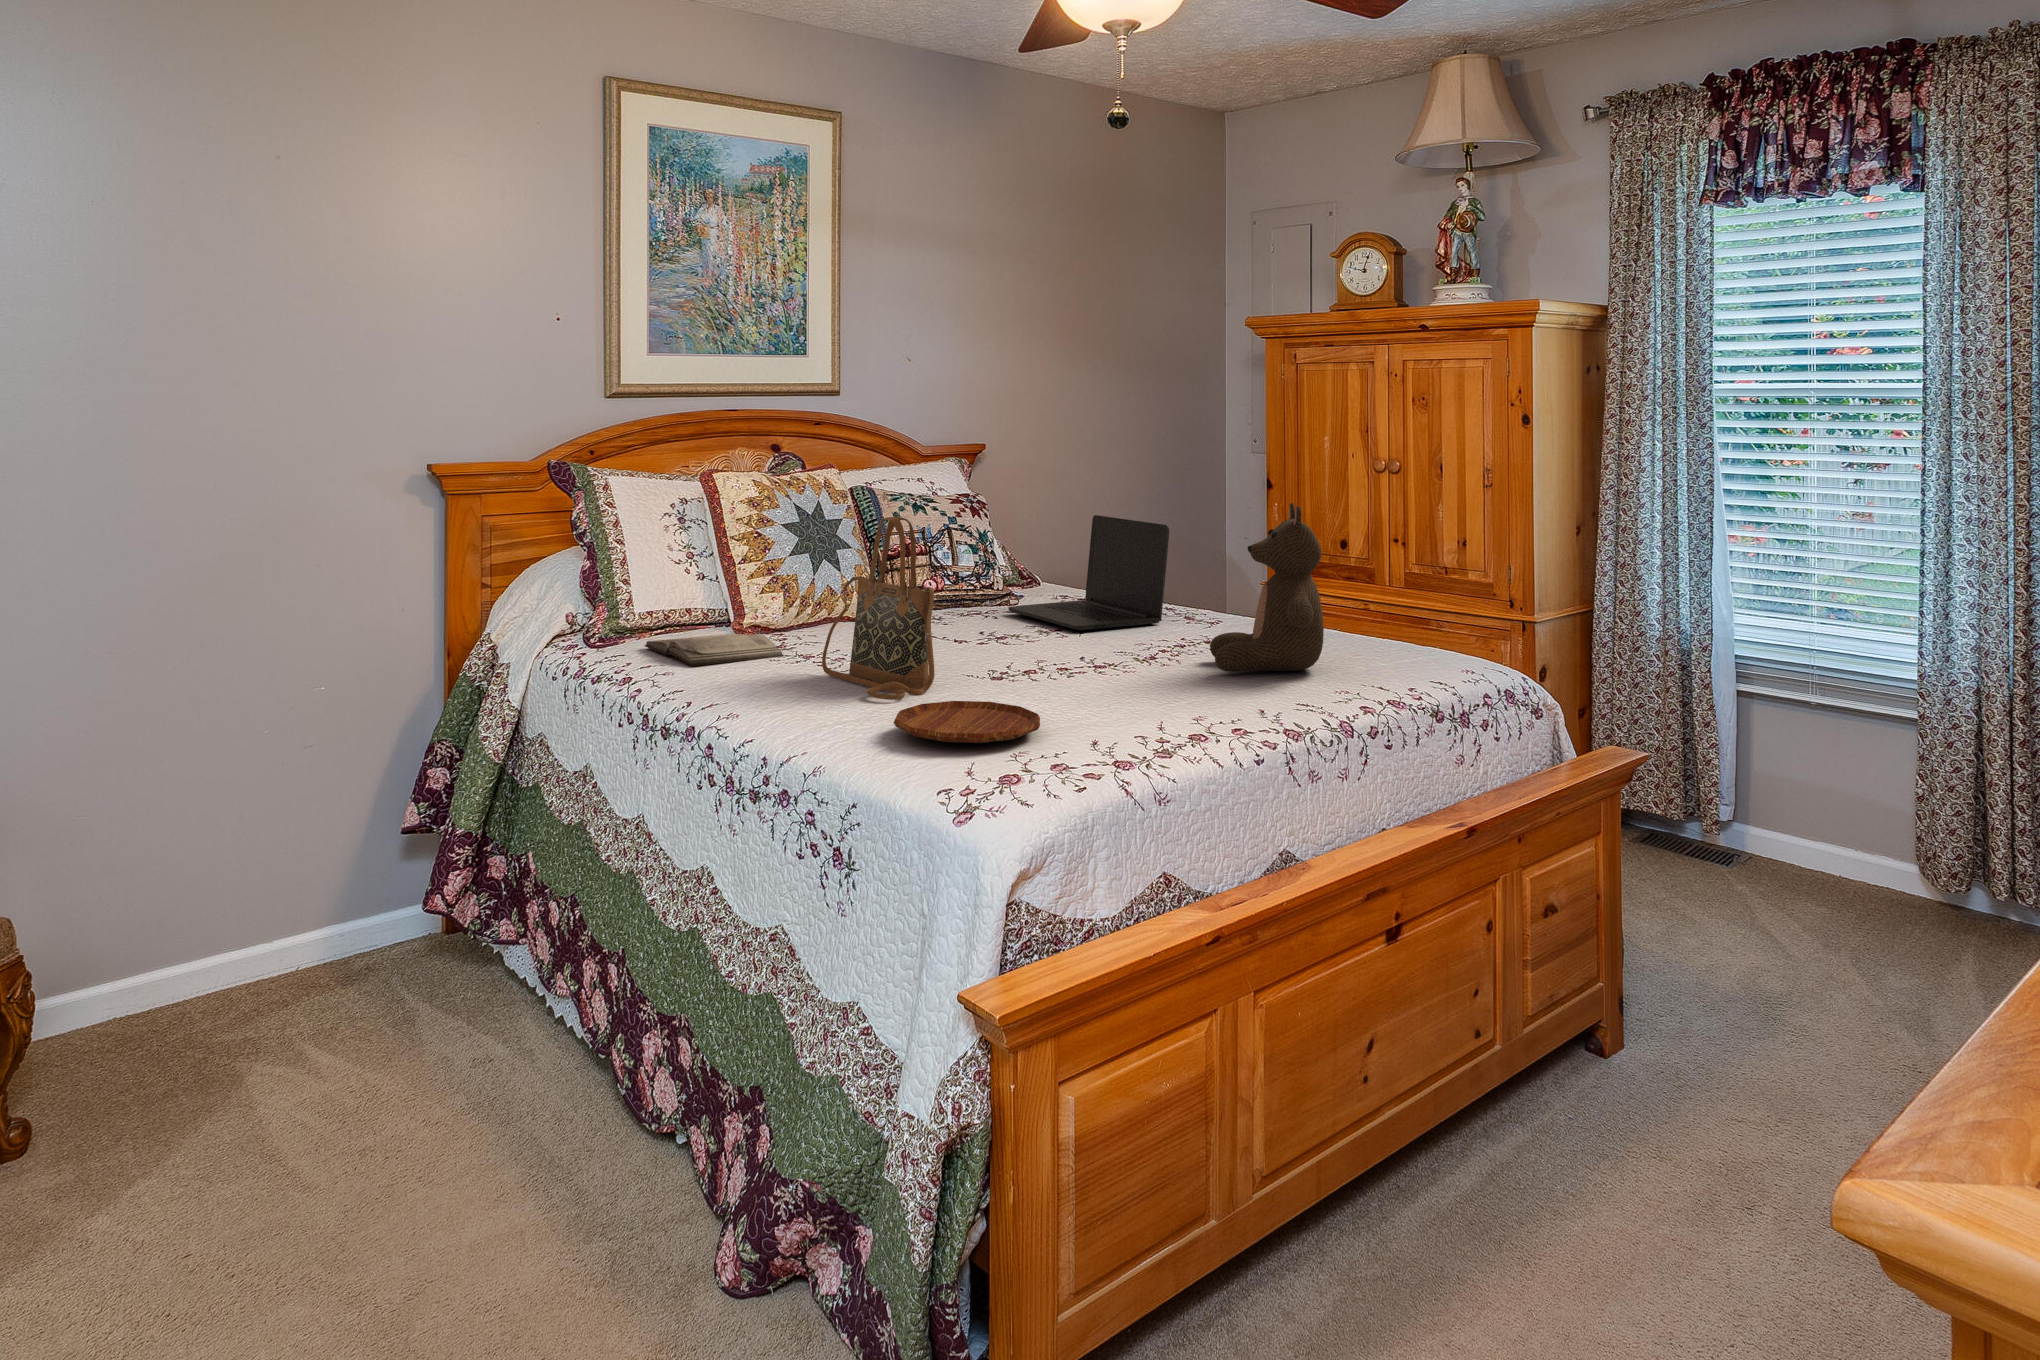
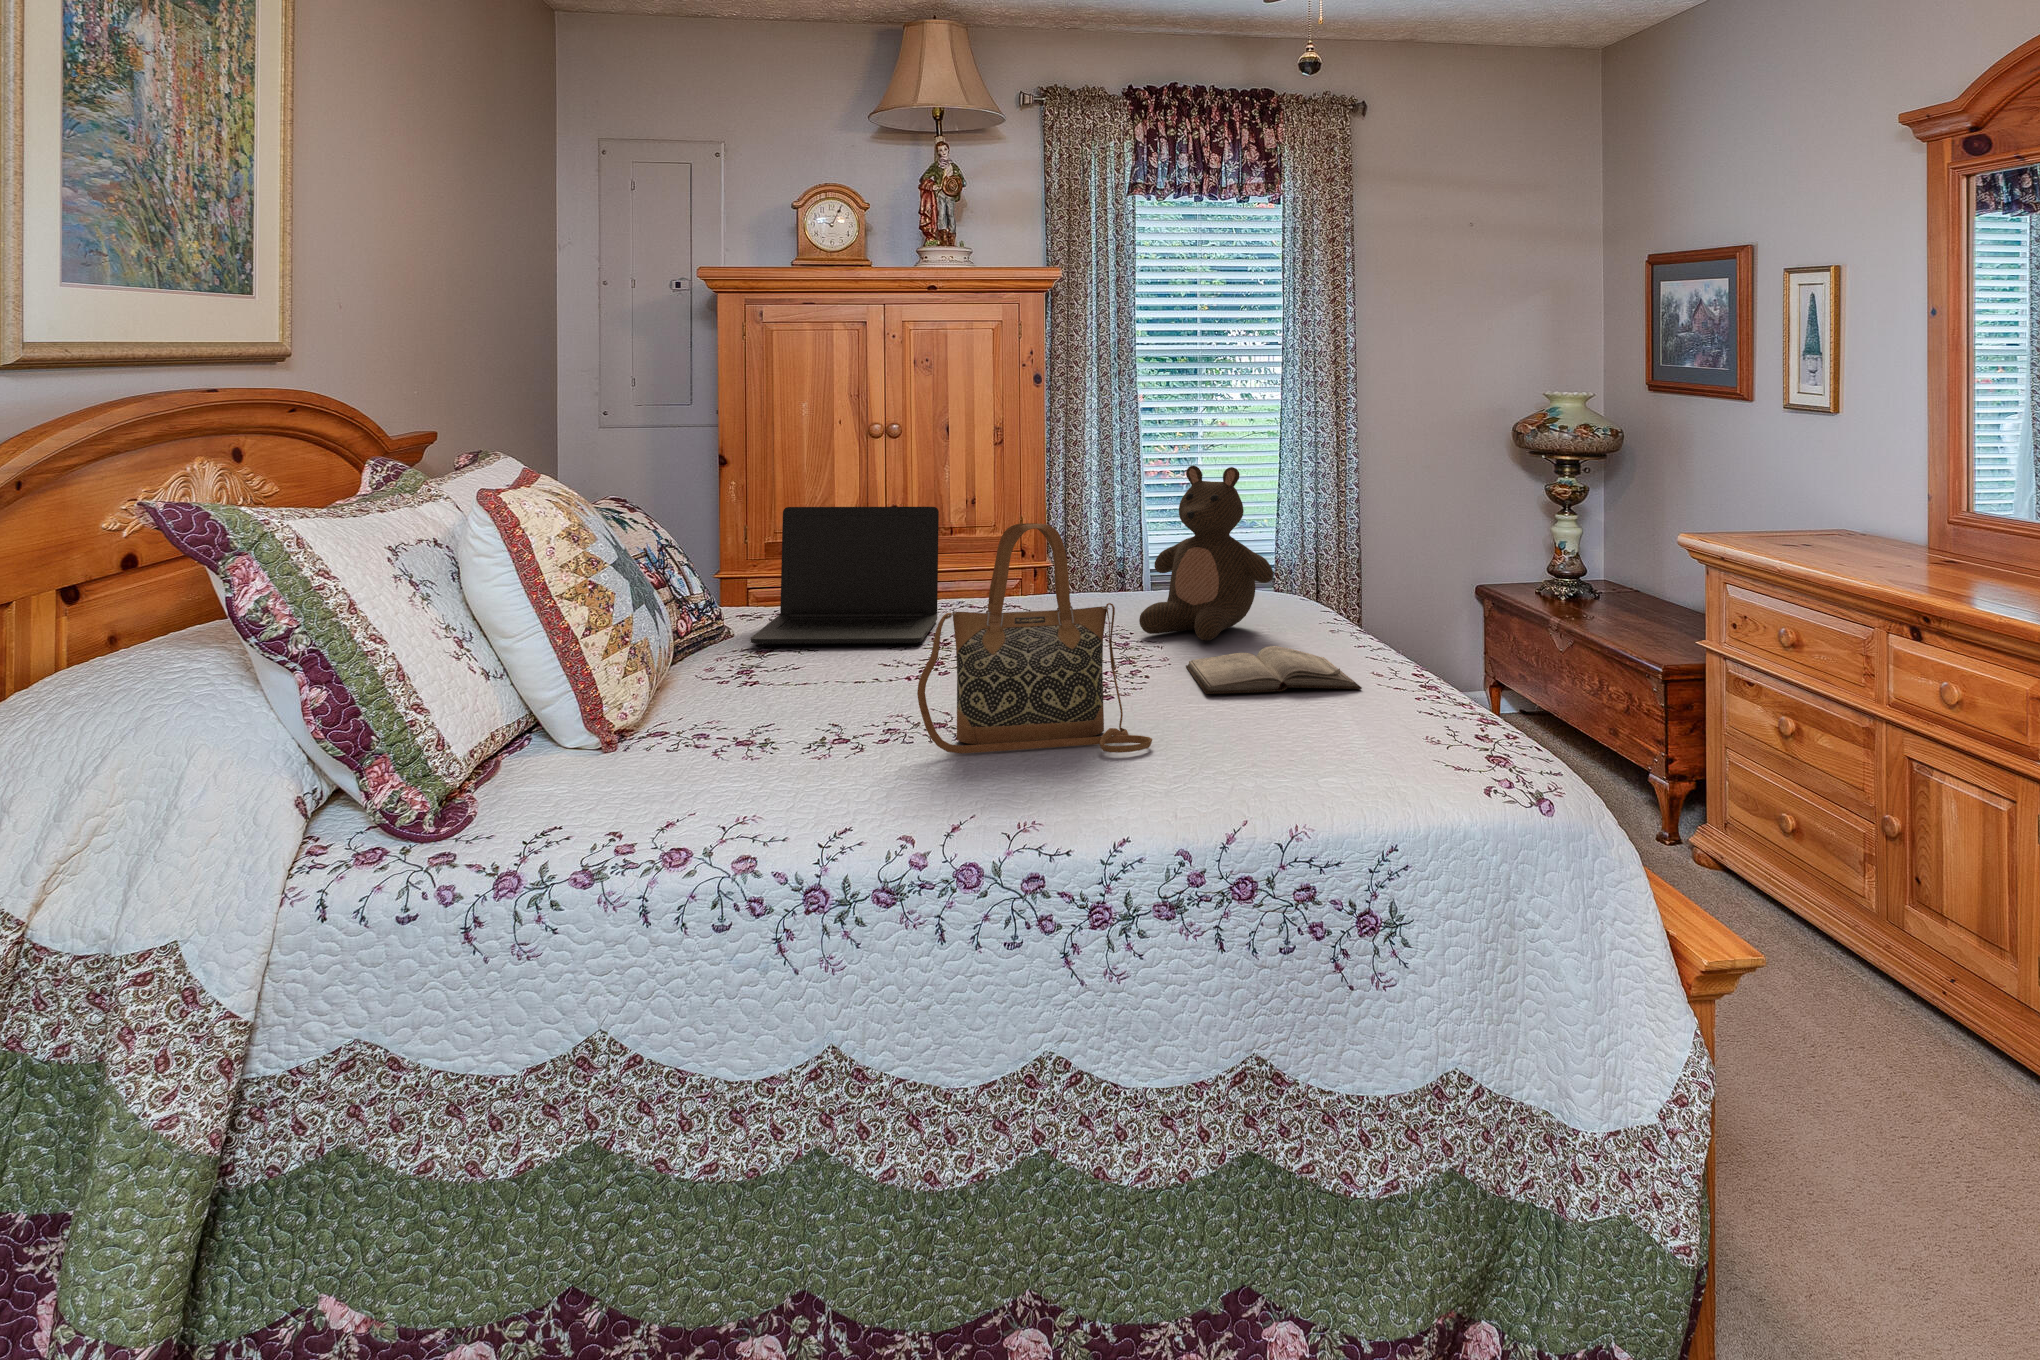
diary: present [644,634,784,666] -> present [1186,646,1362,694]
tray: present [893,701,1040,743] -> none [1261,706,1429,758]

